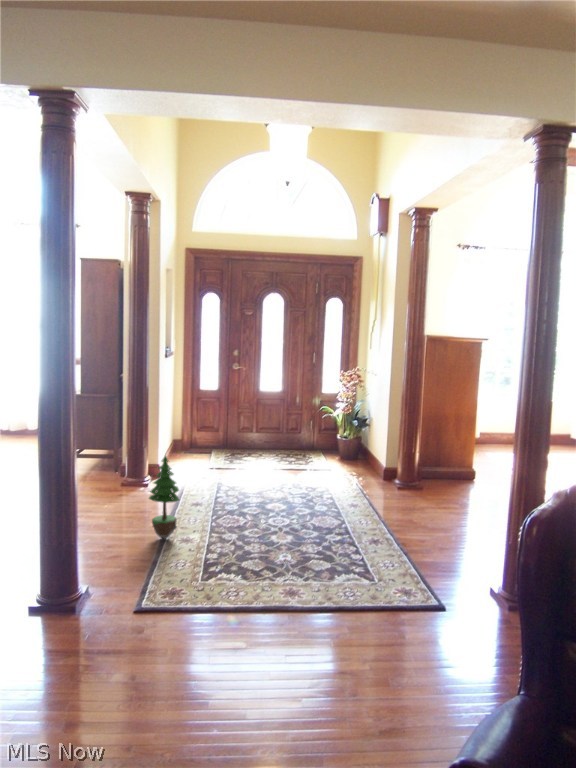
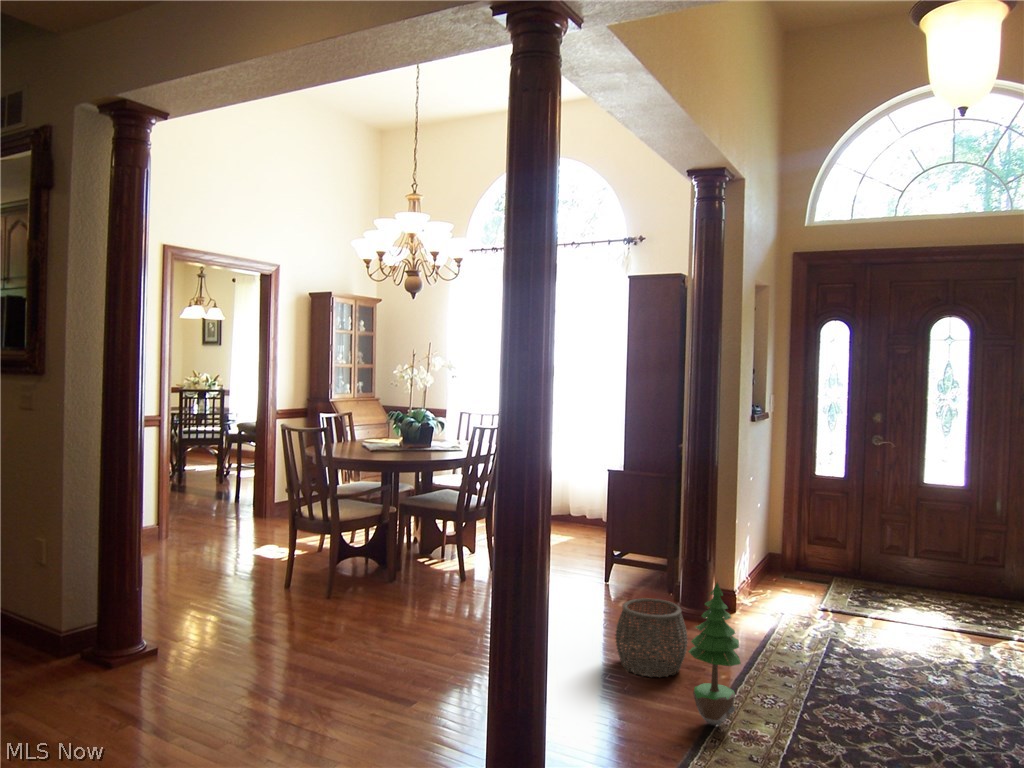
woven basket: none [93,473,141,522] -> present [615,598,688,677]

